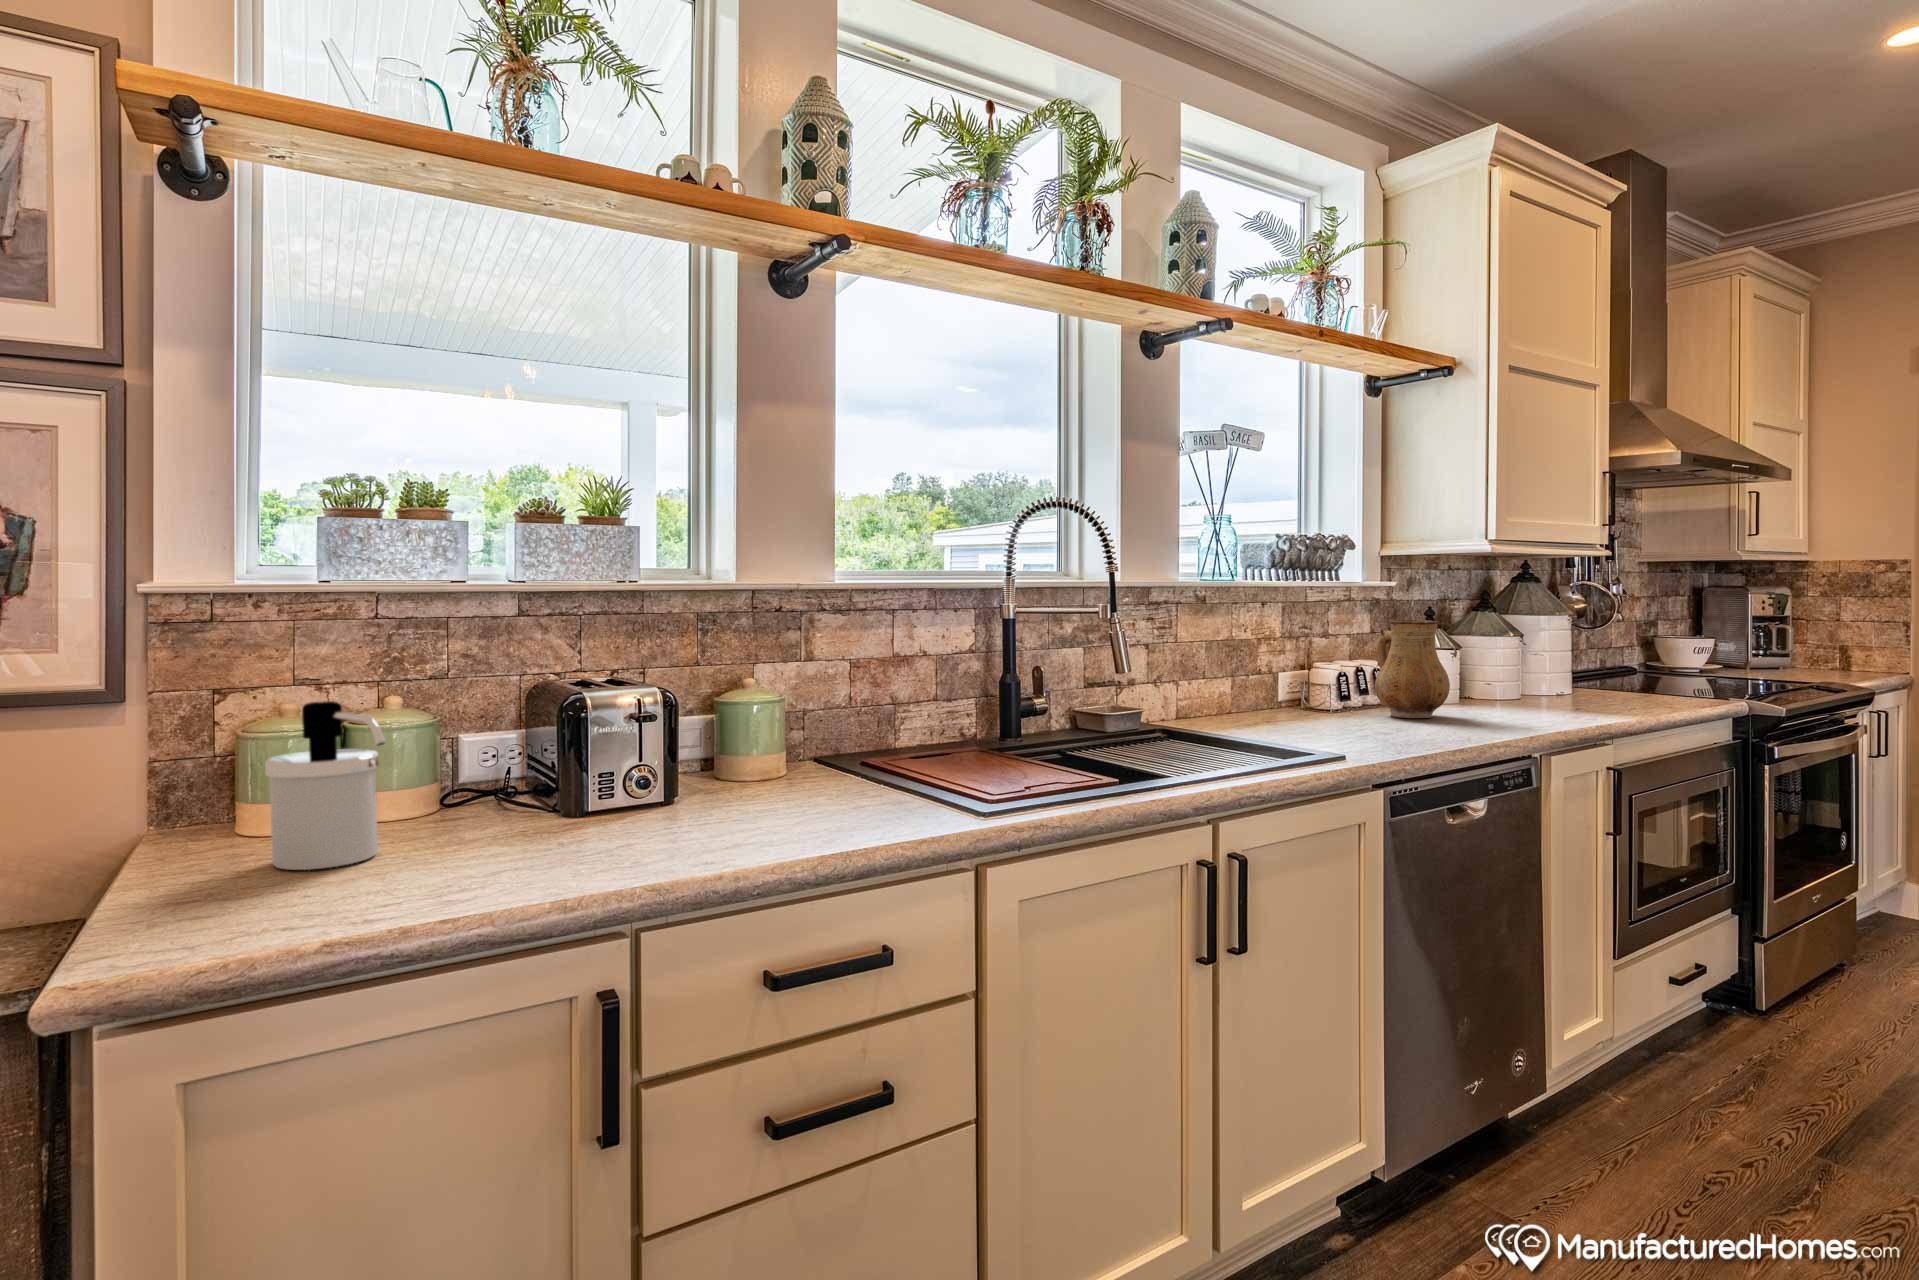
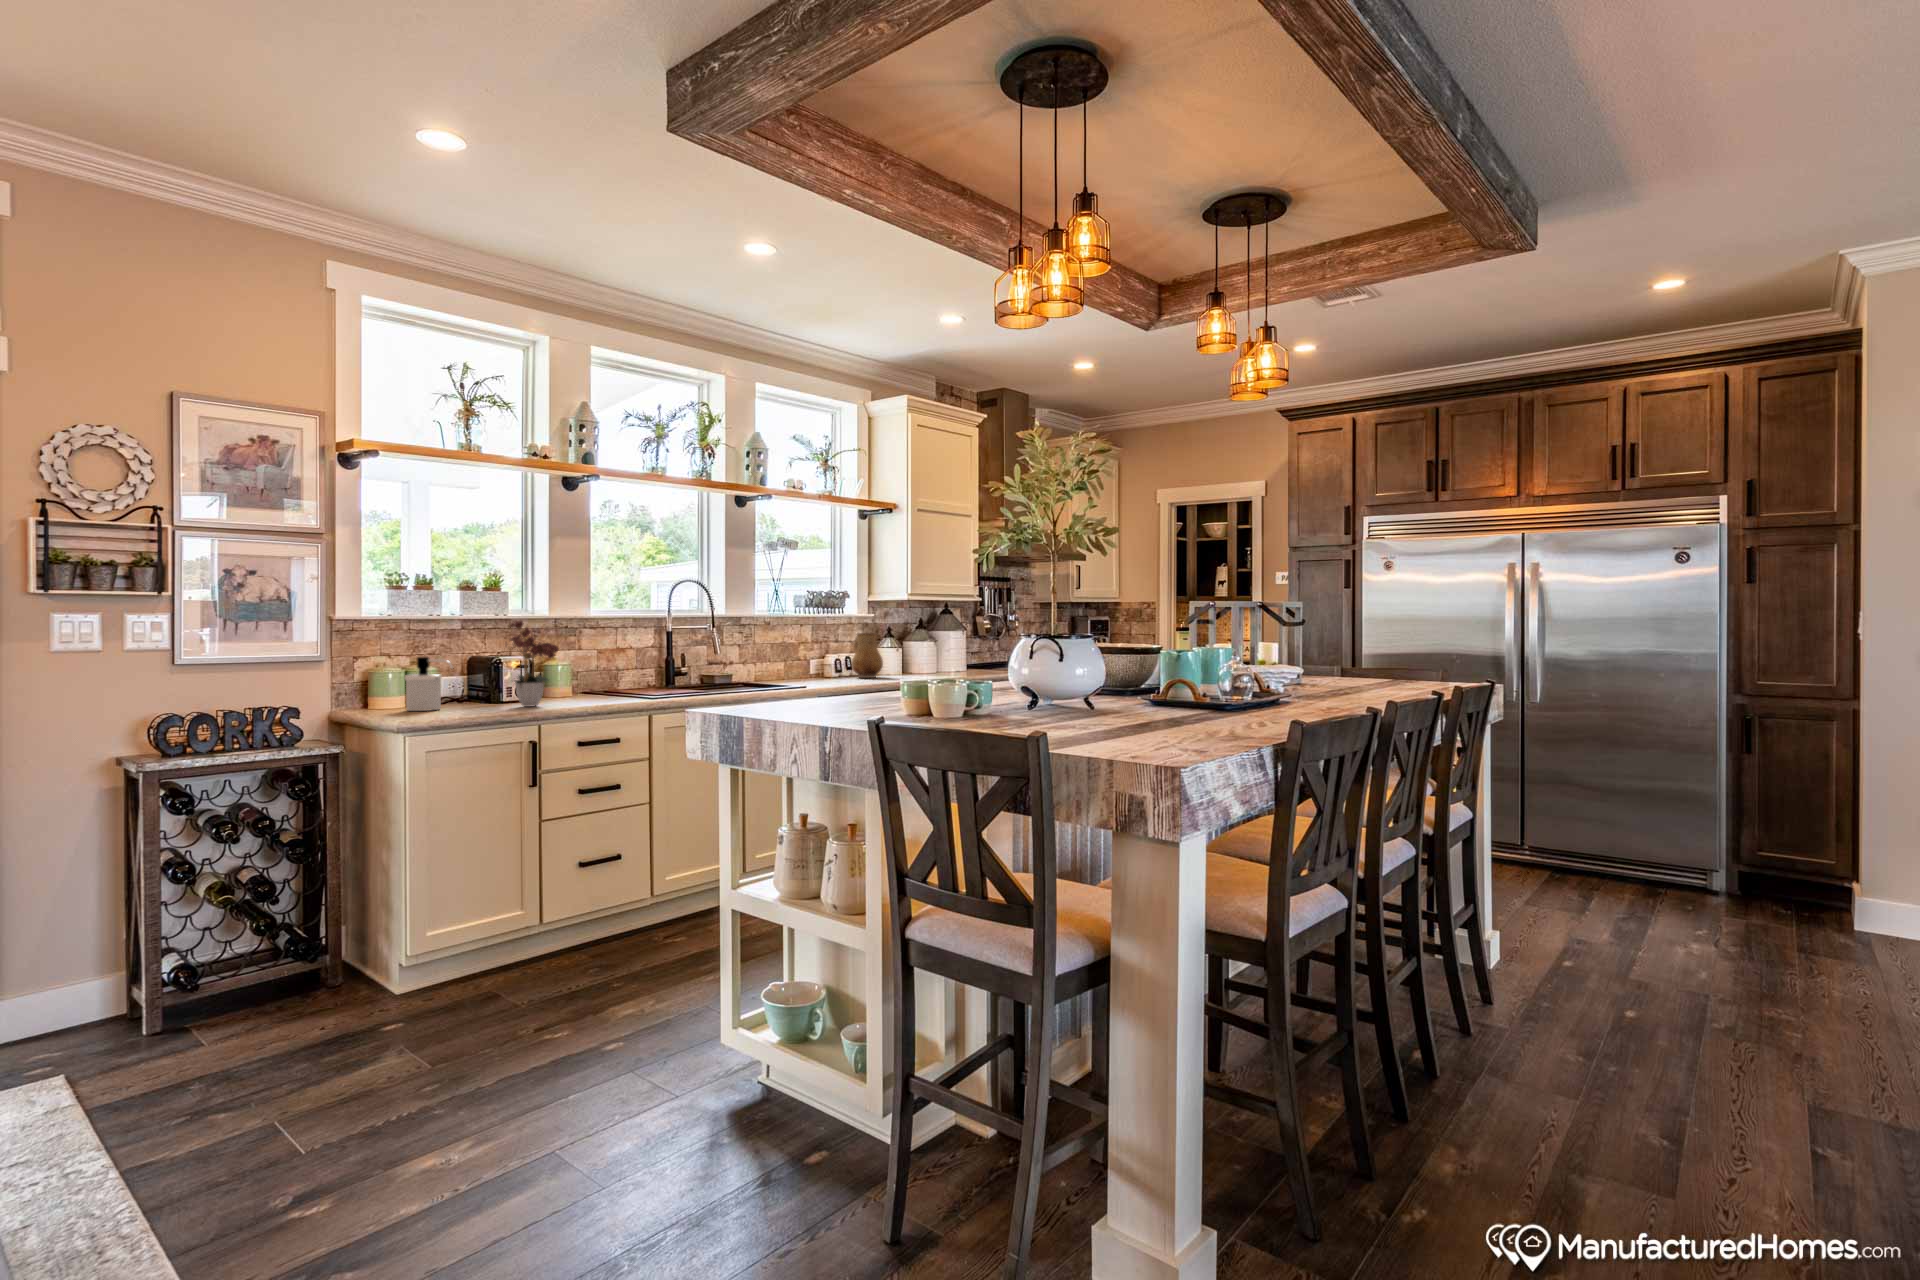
flower arrangement: none [529,582,722,856] -> present [506,620,559,707]

